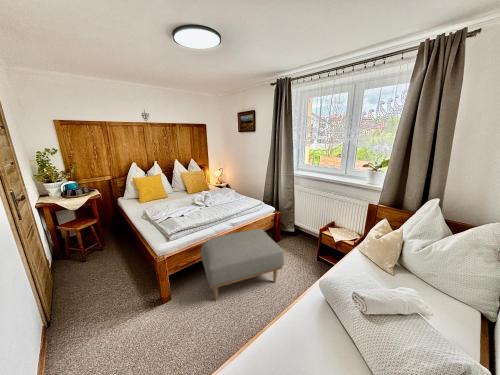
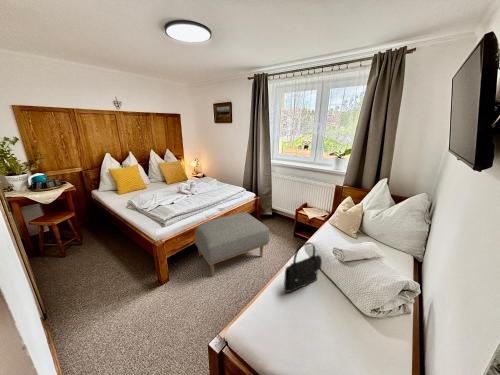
handbag: none [279,286,334,352] -> present [284,242,322,292]

